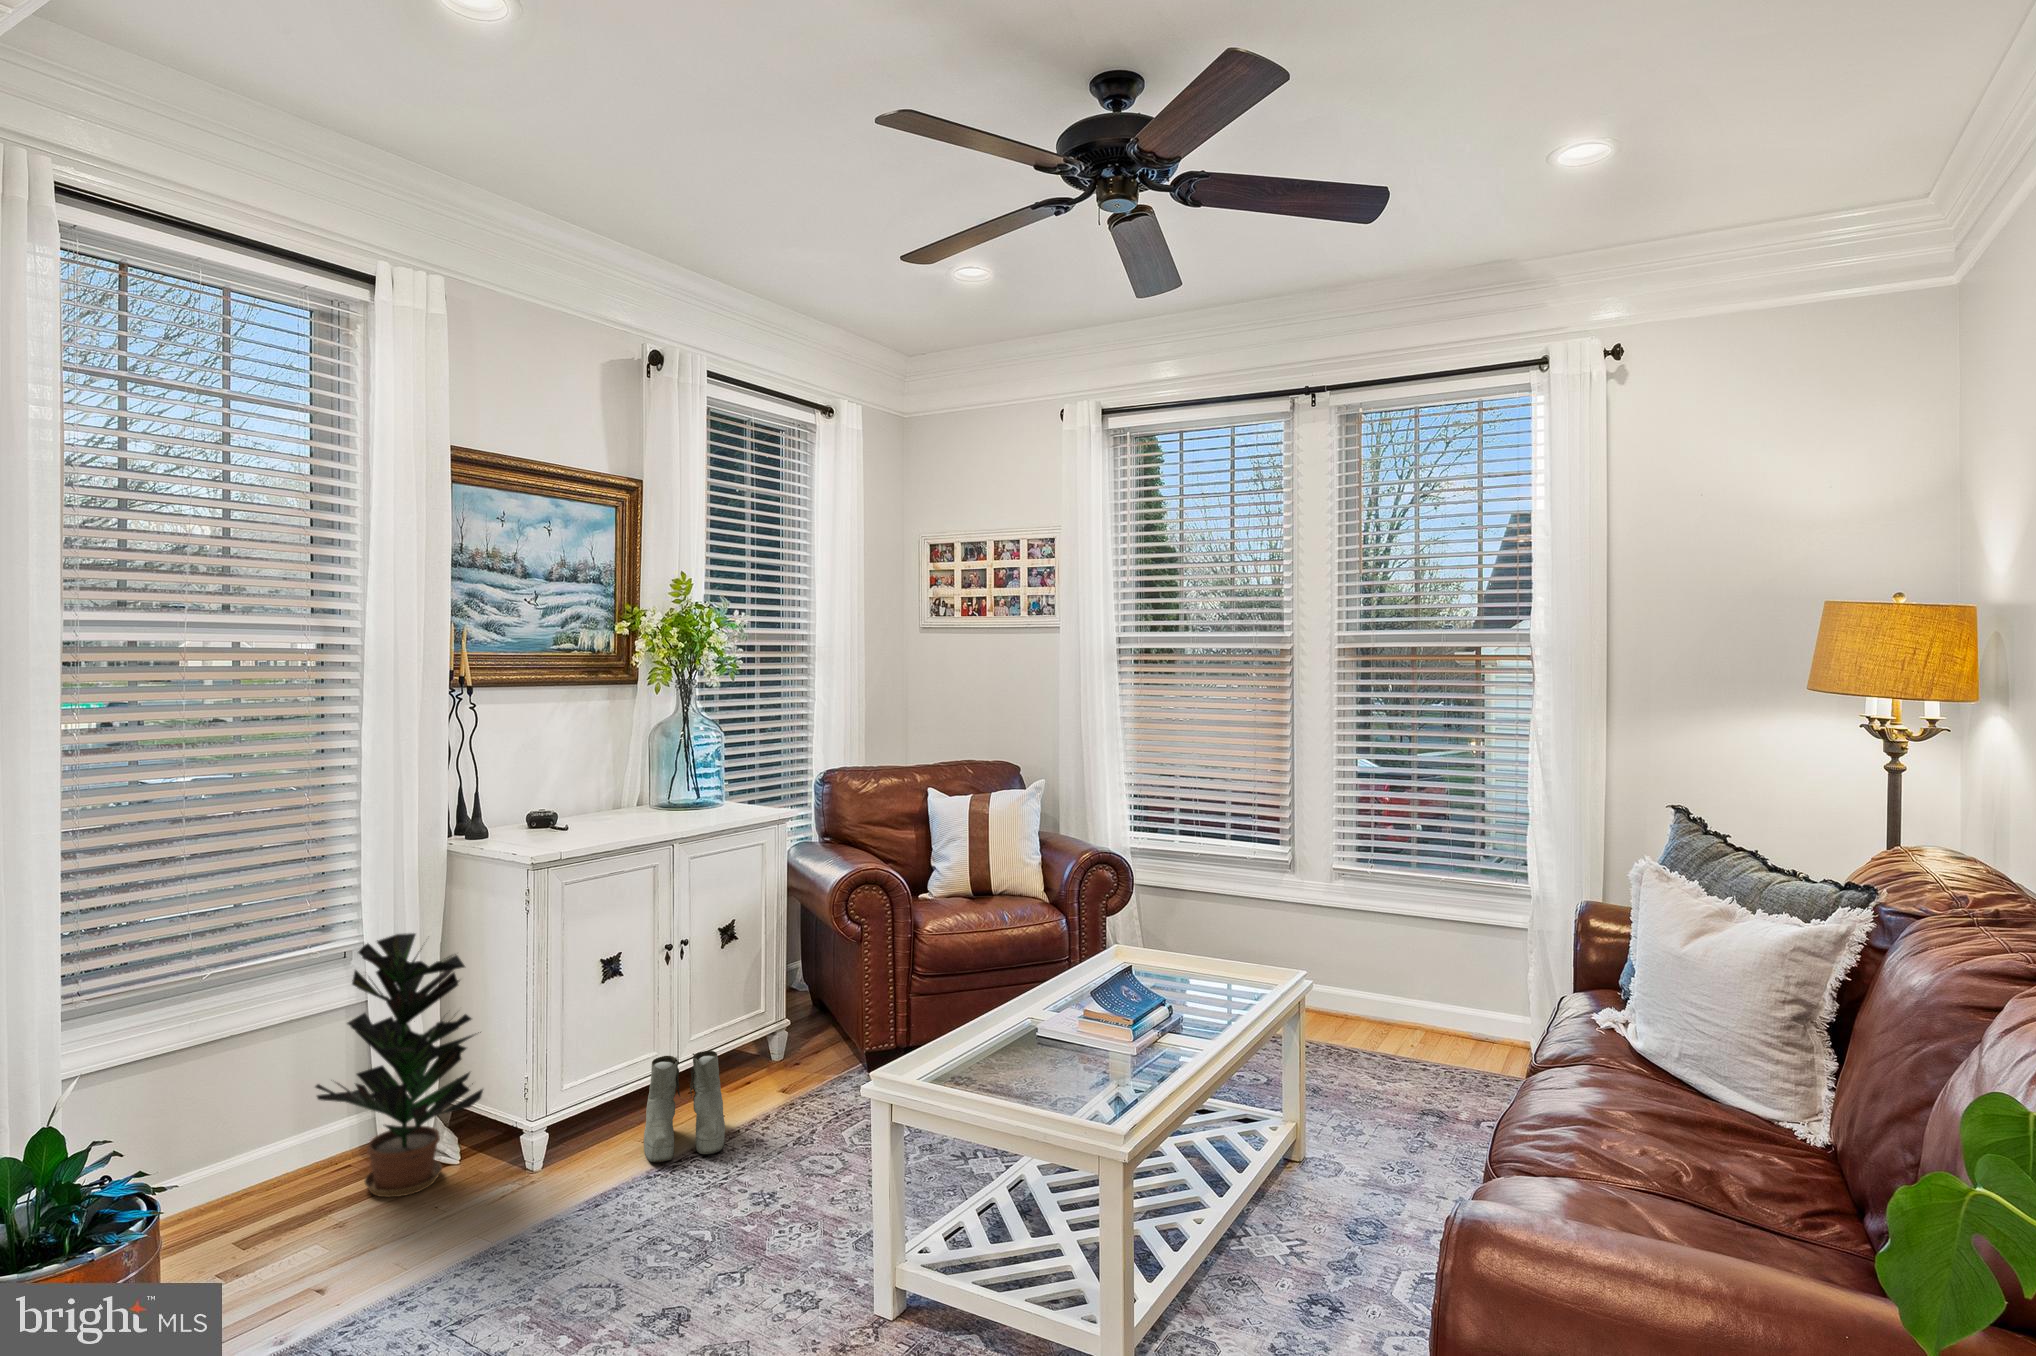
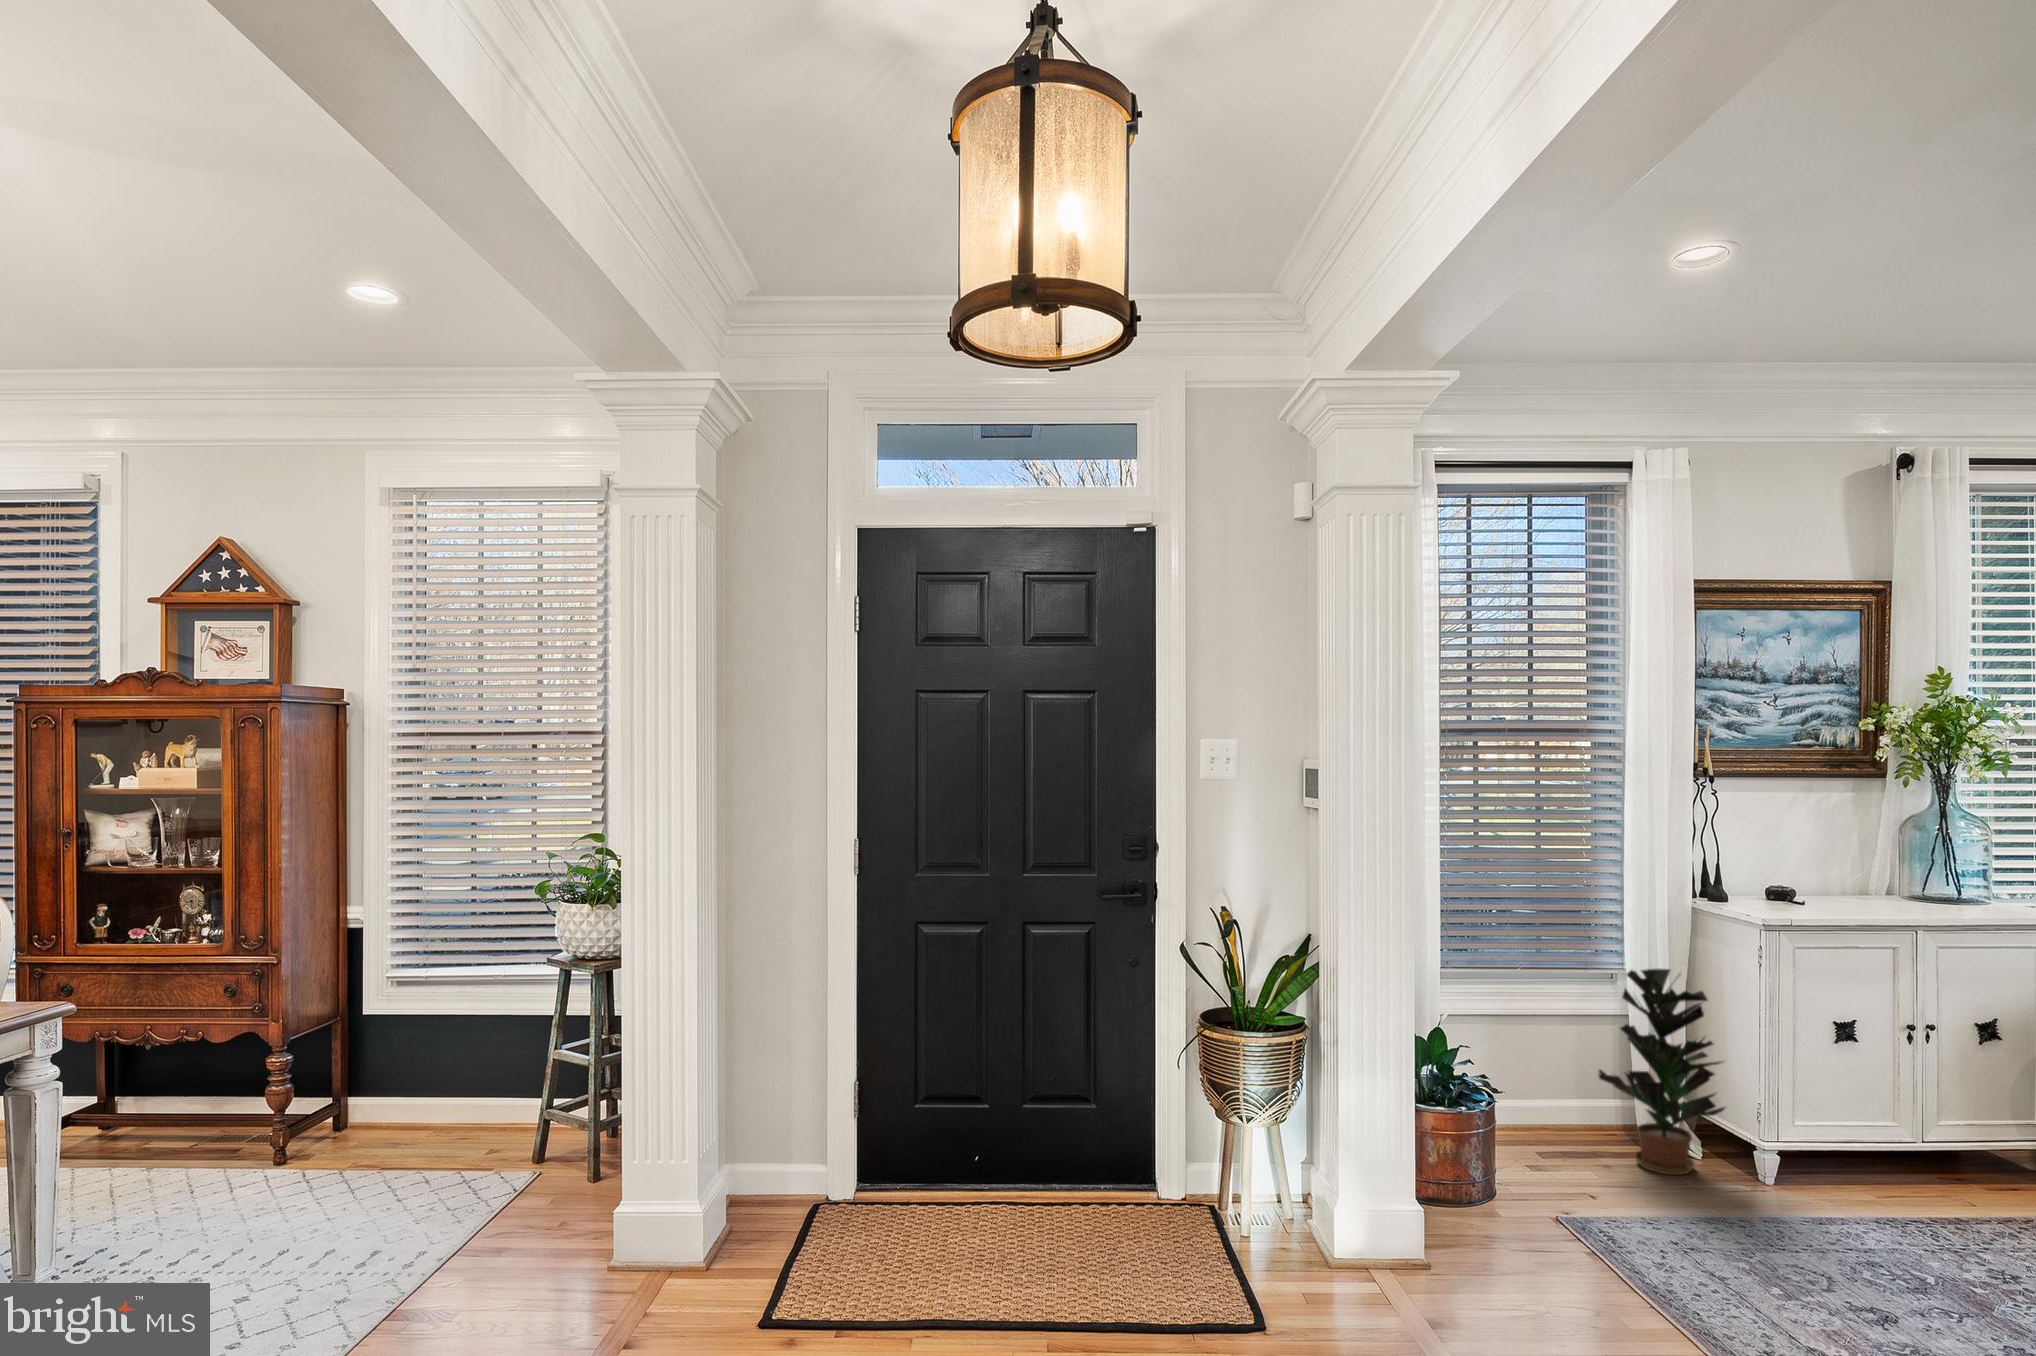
boots: present [644,1051,725,1162] -> none [1881,1127,1971,1230]

